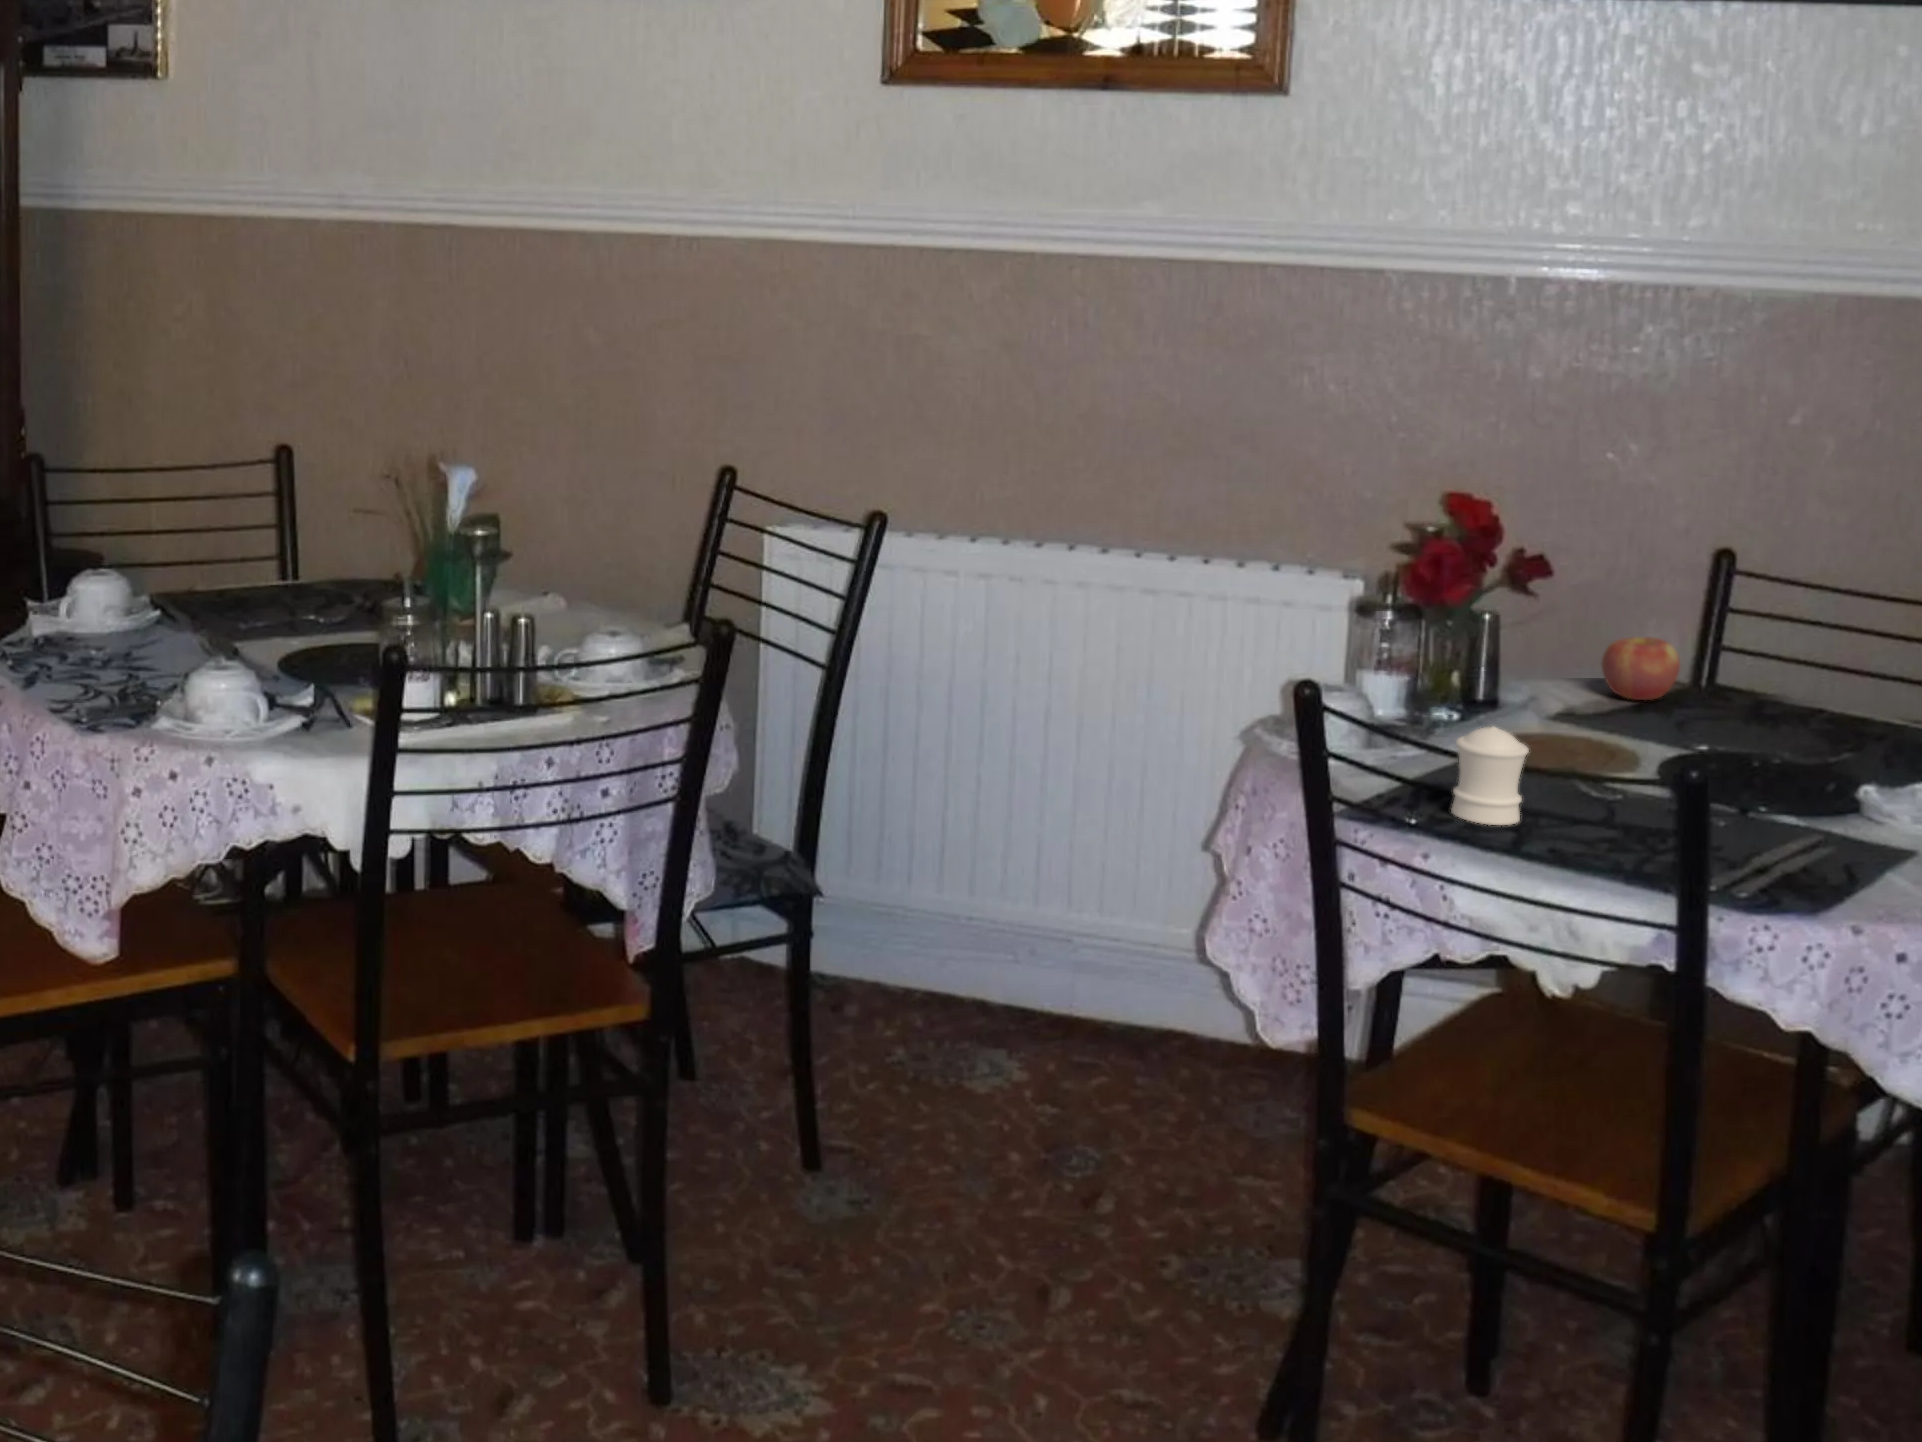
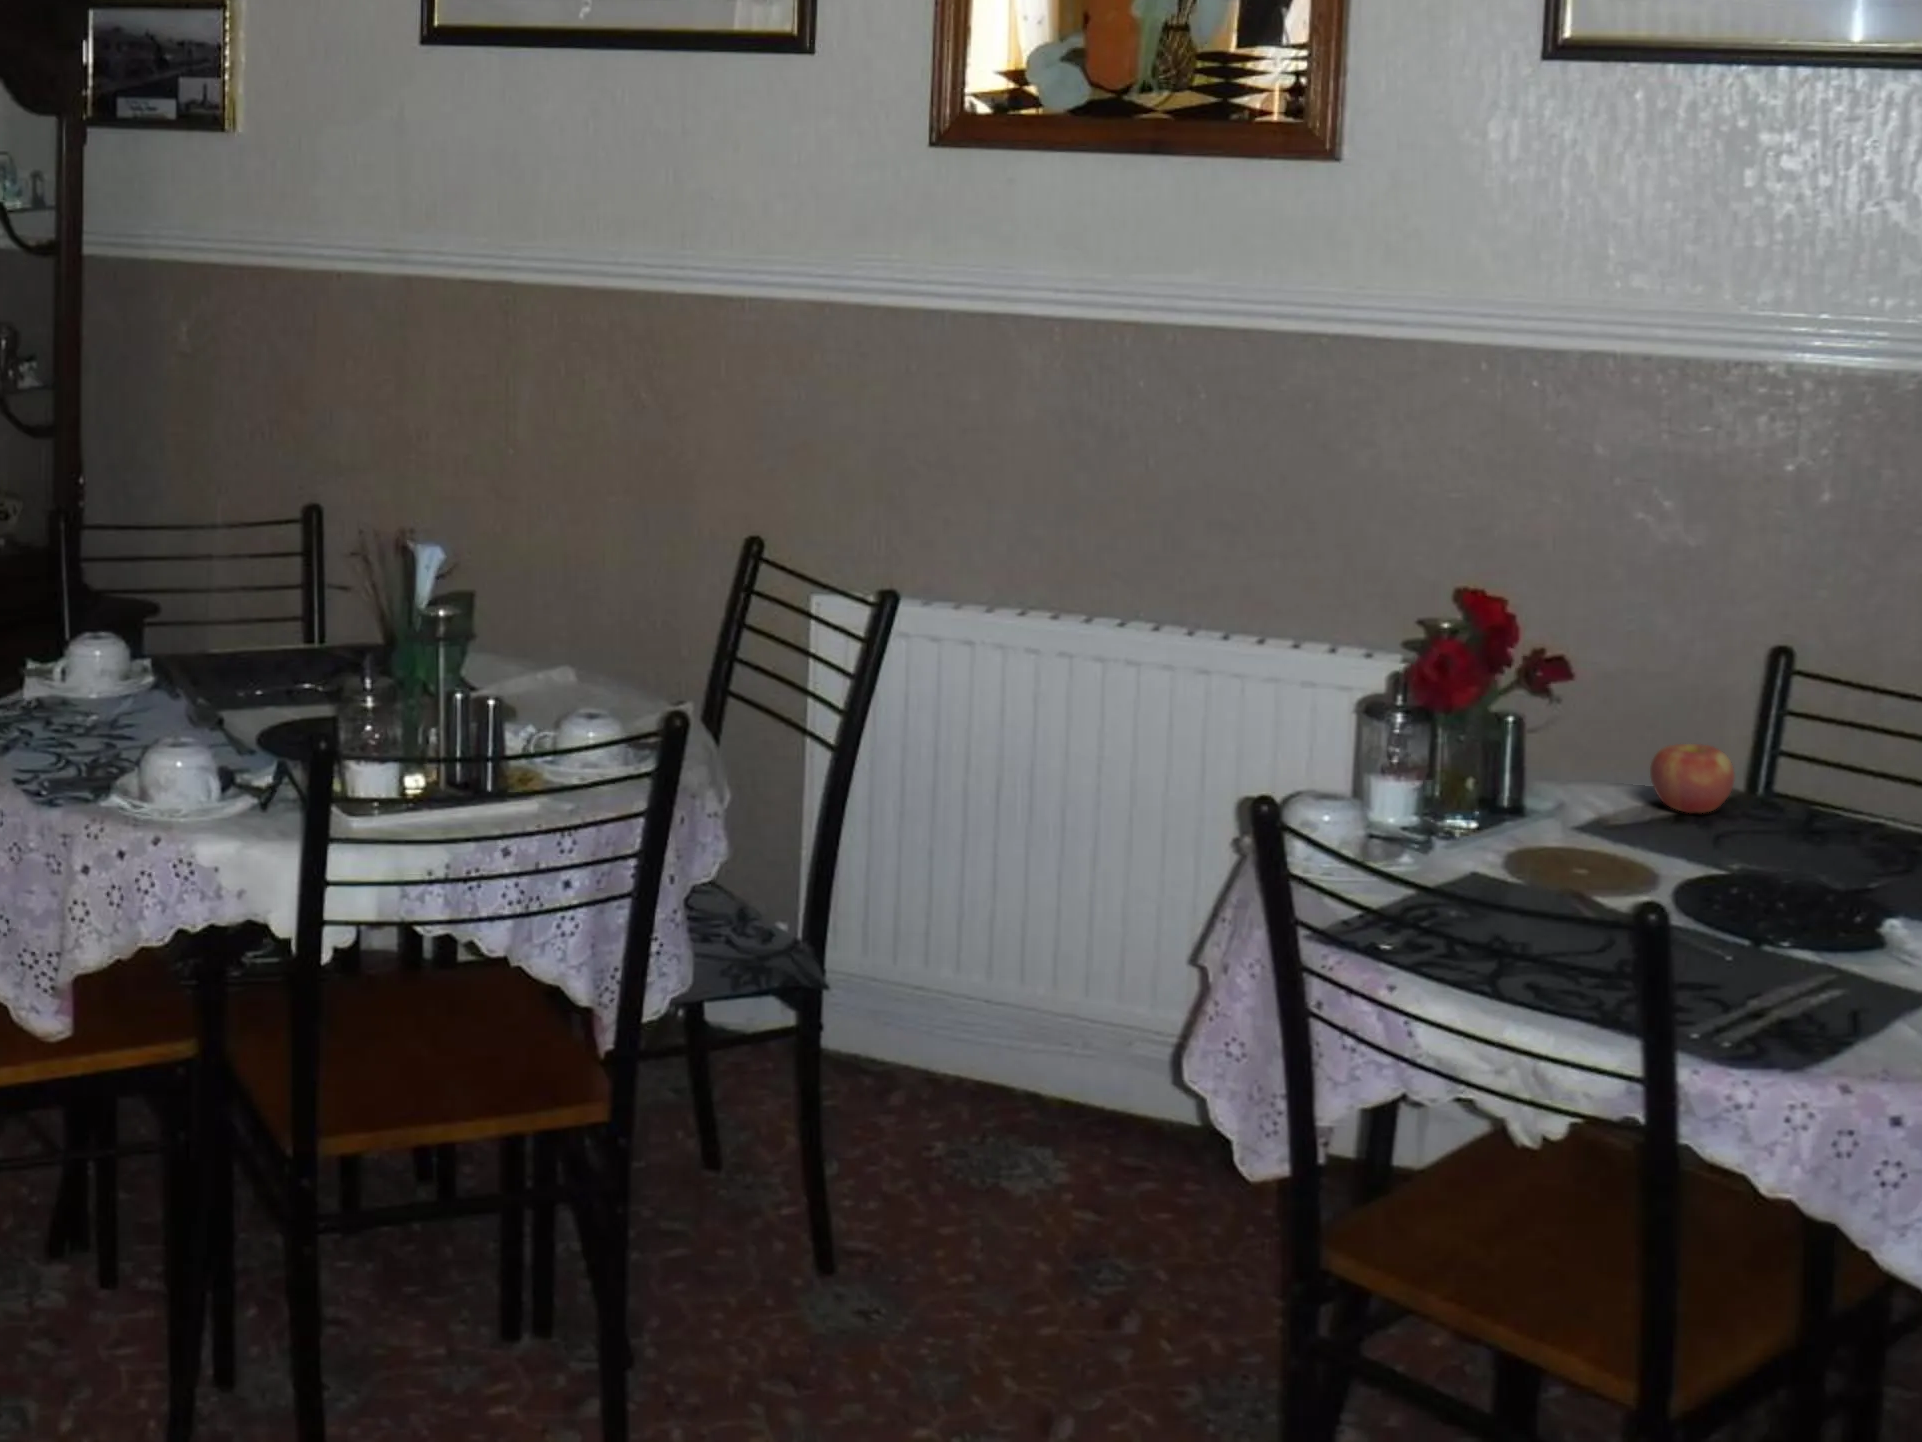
salt shaker: present [1451,727,1529,825] -> none [1433,843,1514,952]

